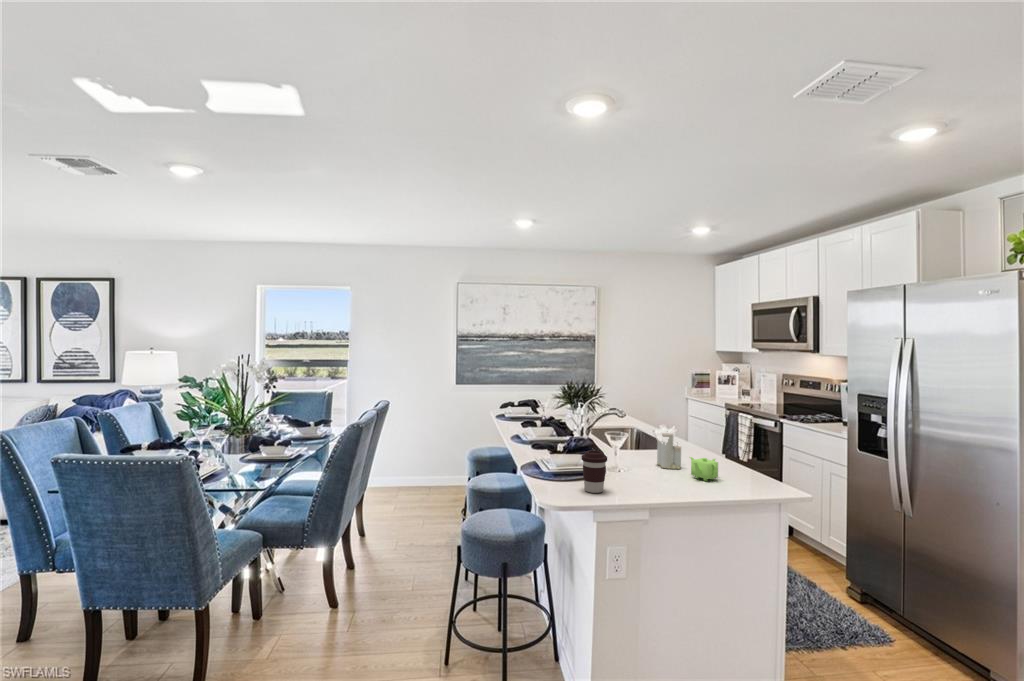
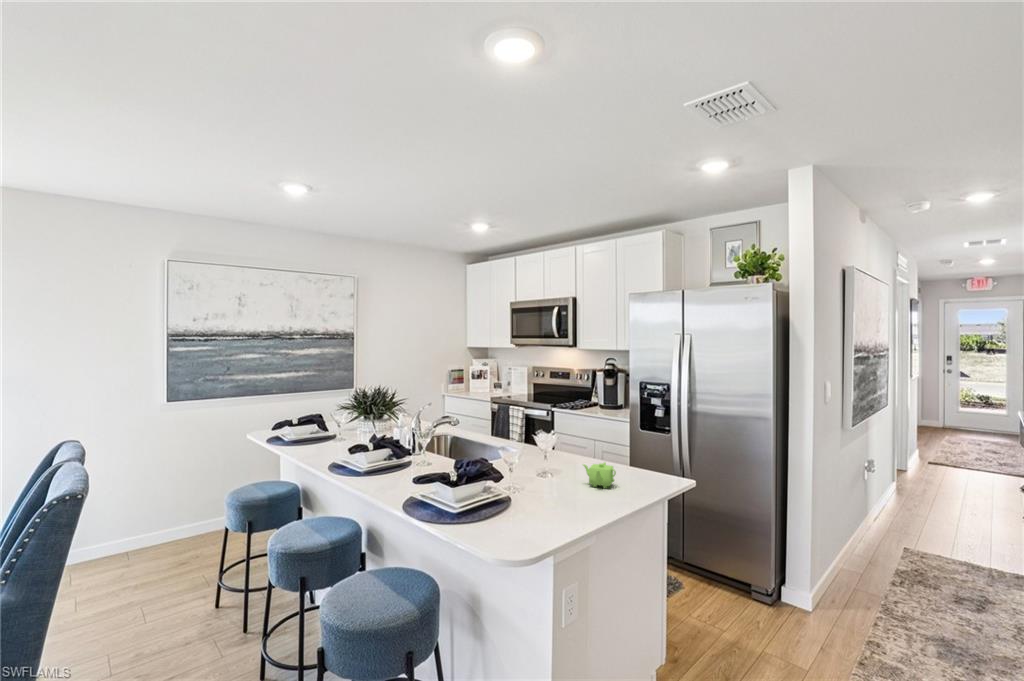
candle: present [657,433,681,469] -> none [537,436,565,480]
coffee cup: present [581,450,607,493] -> none [519,478,551,533]

